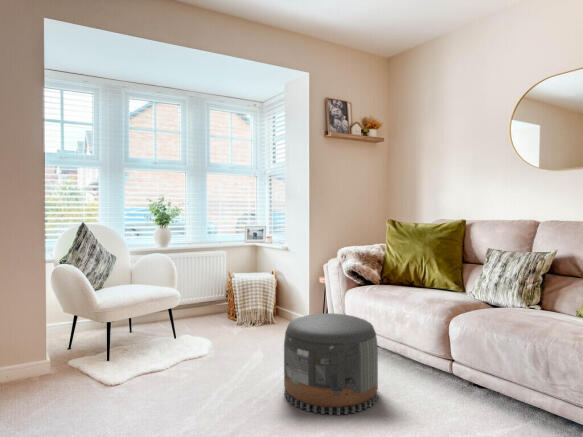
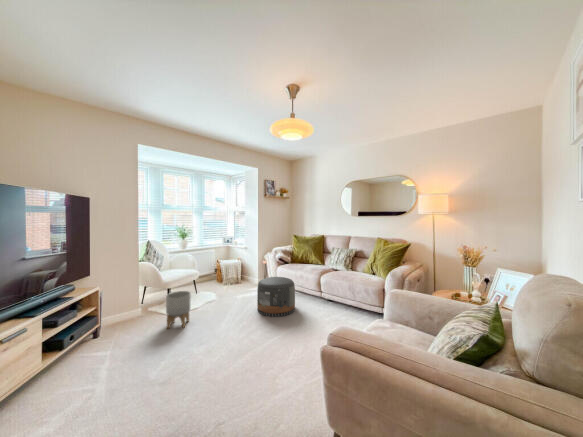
planter: none [73,332,127,417] -> present [166,291,191,328]

